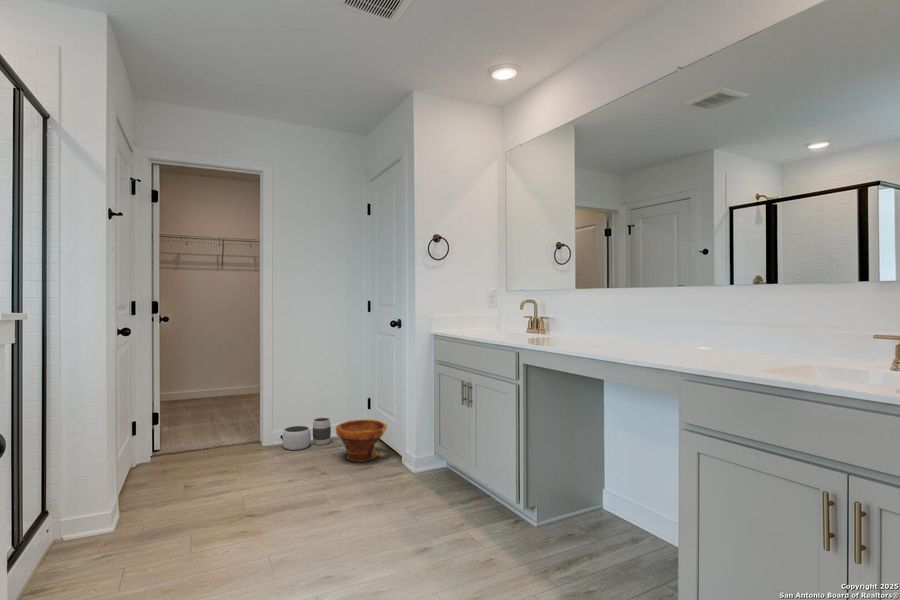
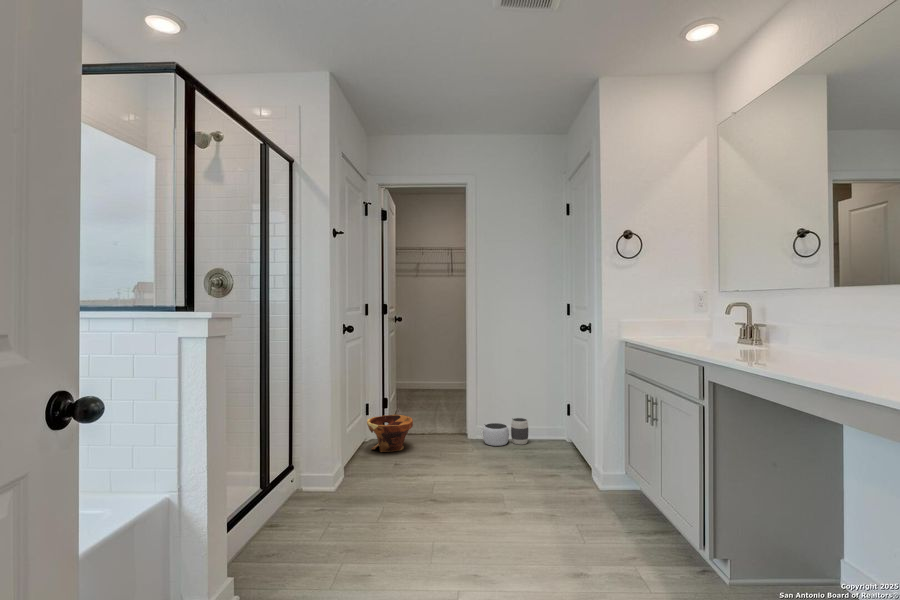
planter: present [336,419,387,462] -> present [367,415,413,452]

